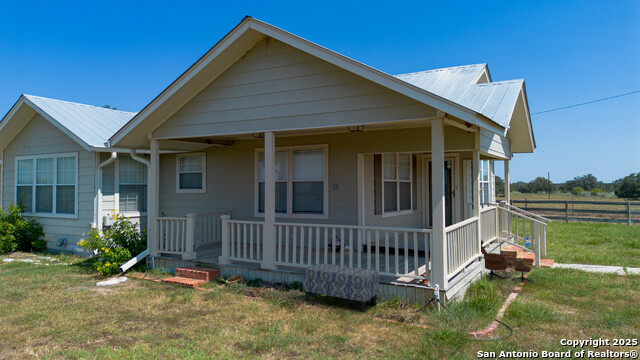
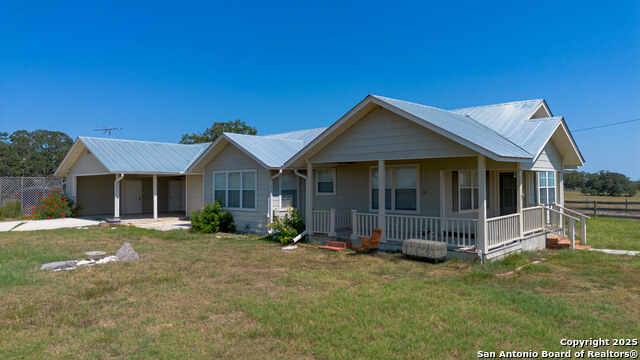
lounge chair: present [481,240,533,282] -> present [352,228,382,255]

